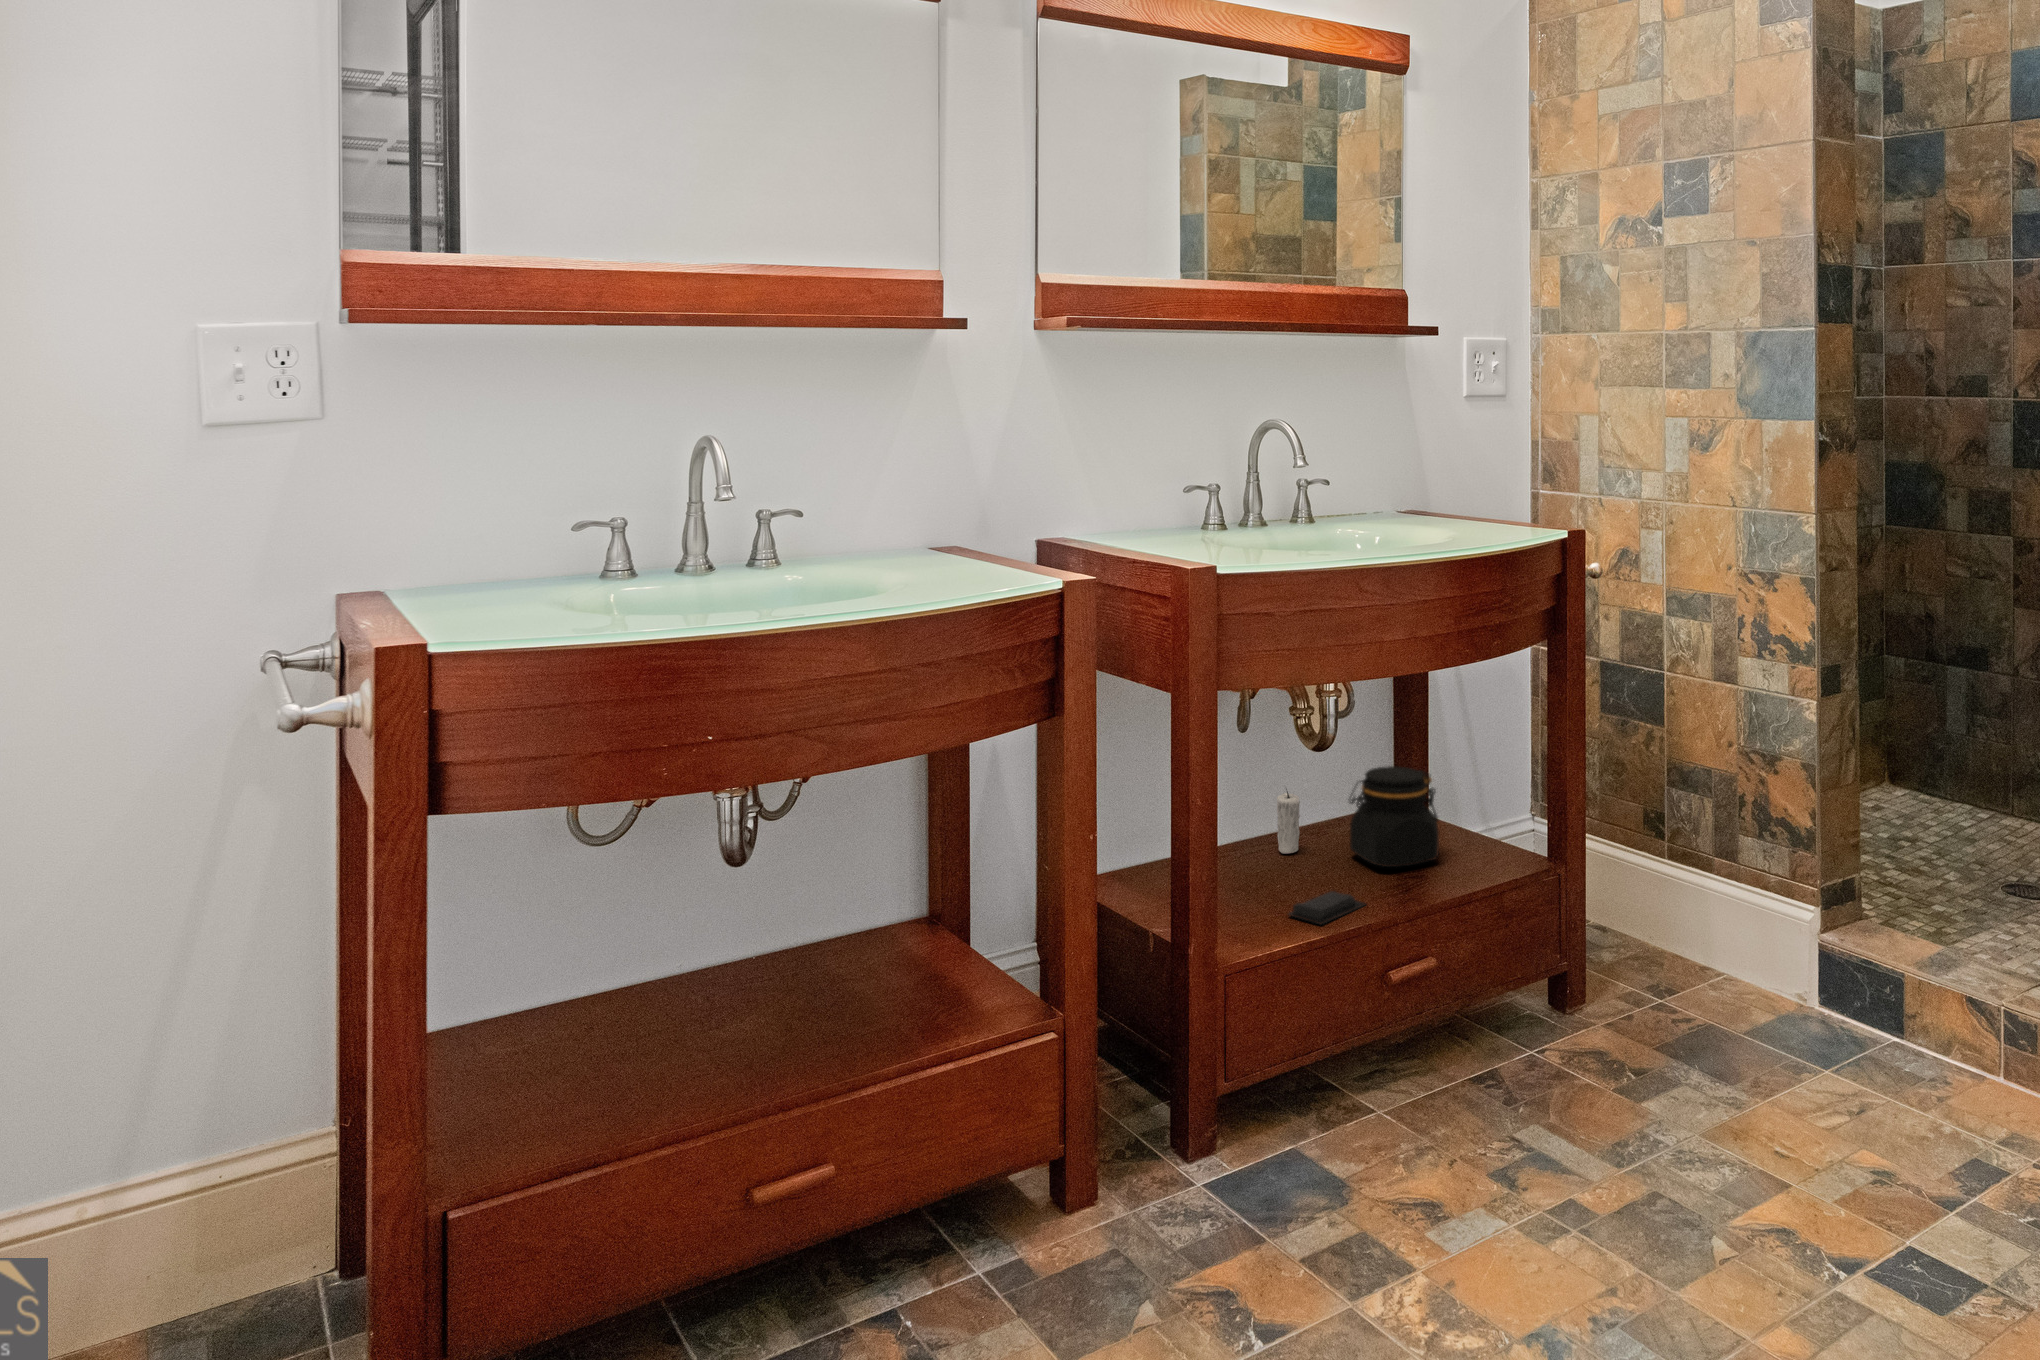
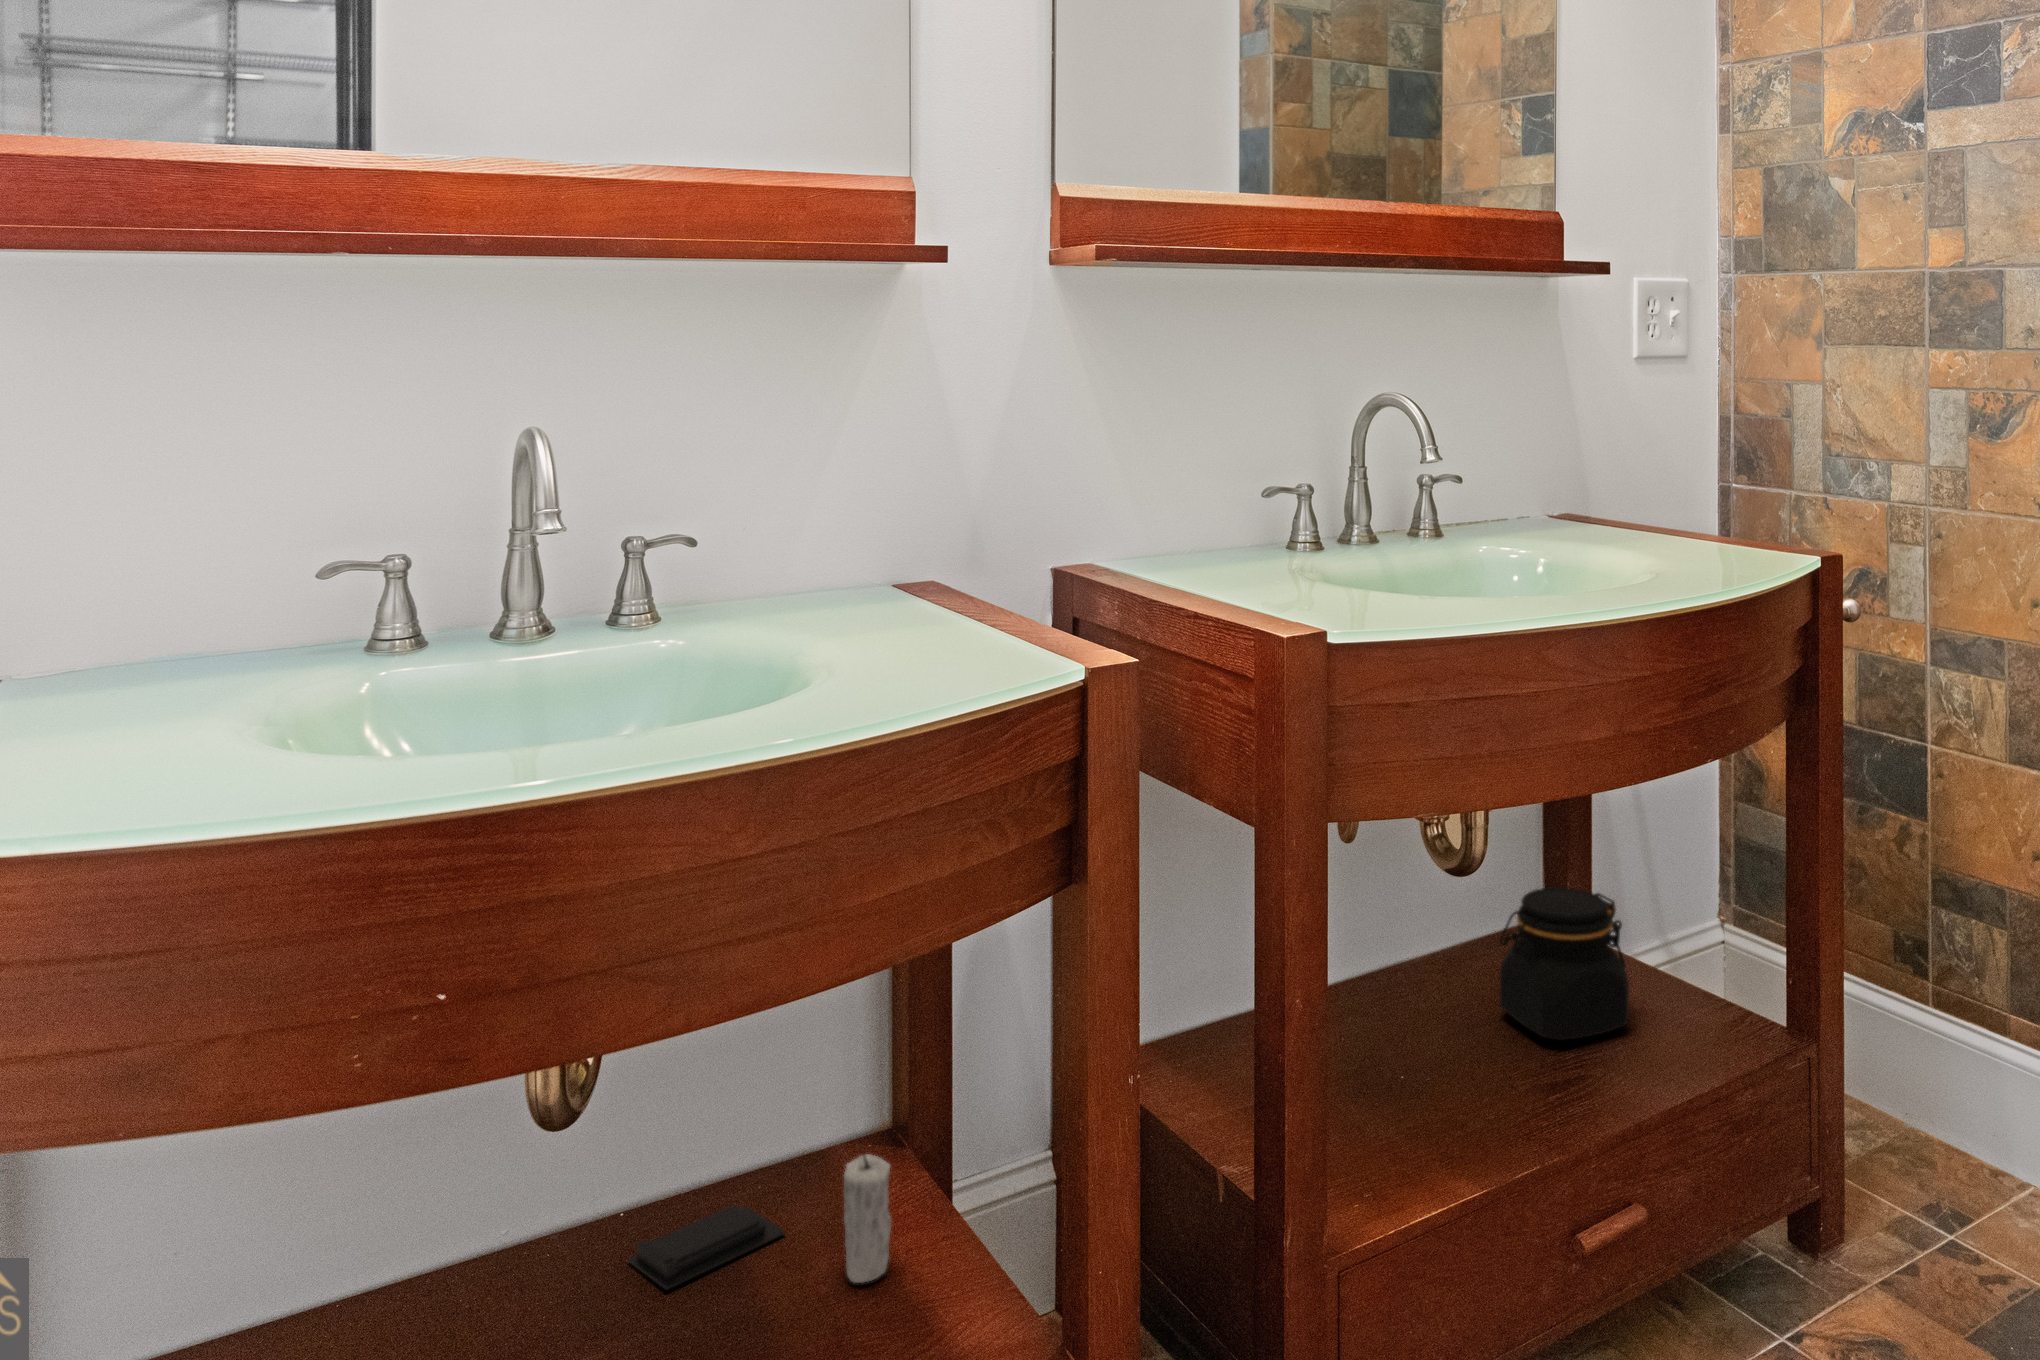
candle: present [1277,789,1300,854] -> present [844,1154,891,1283]
soap bar: present [1289,891,1365,924] -> present [628,1206,785,1289]

